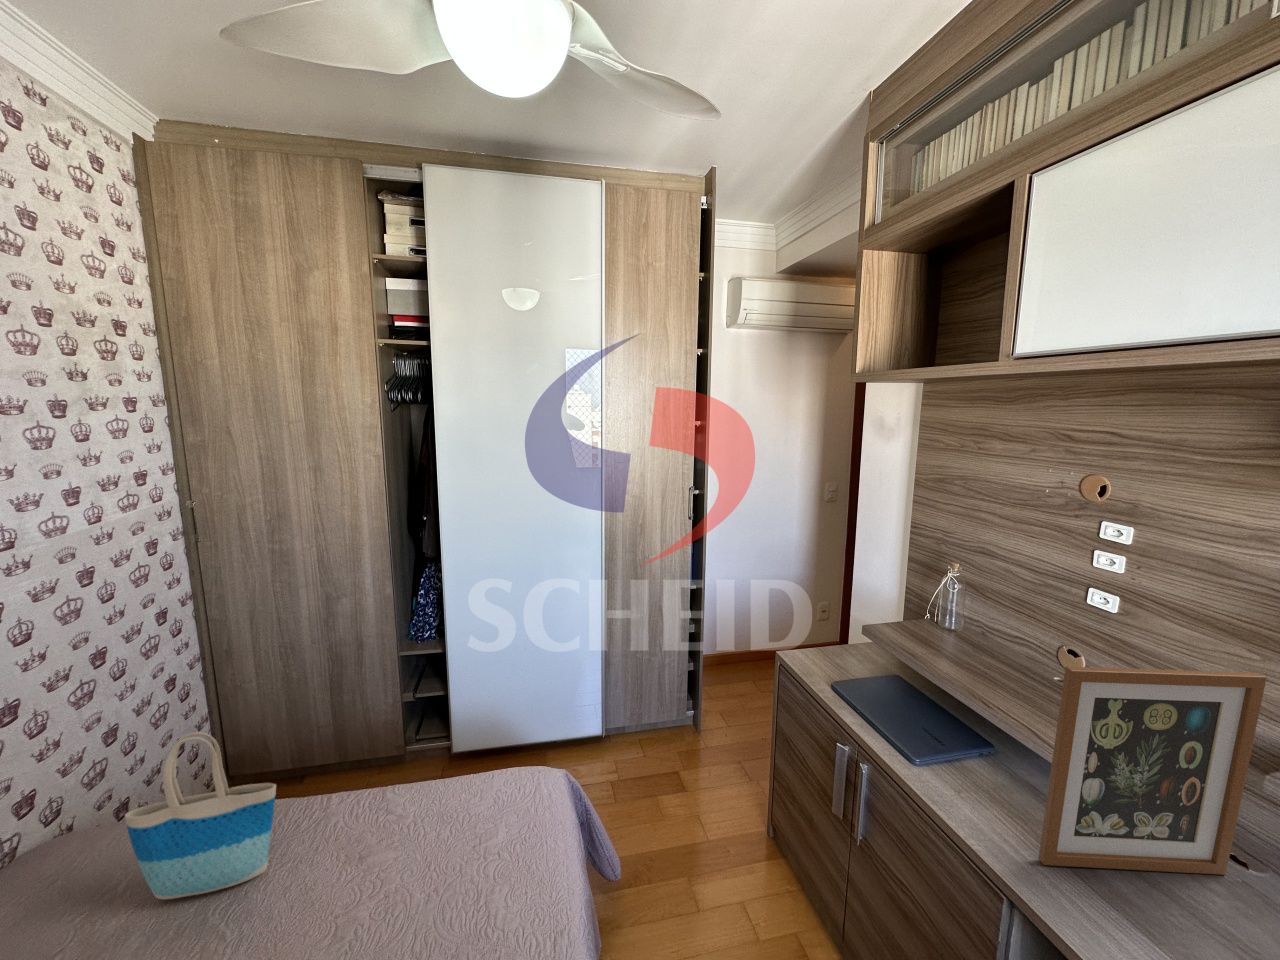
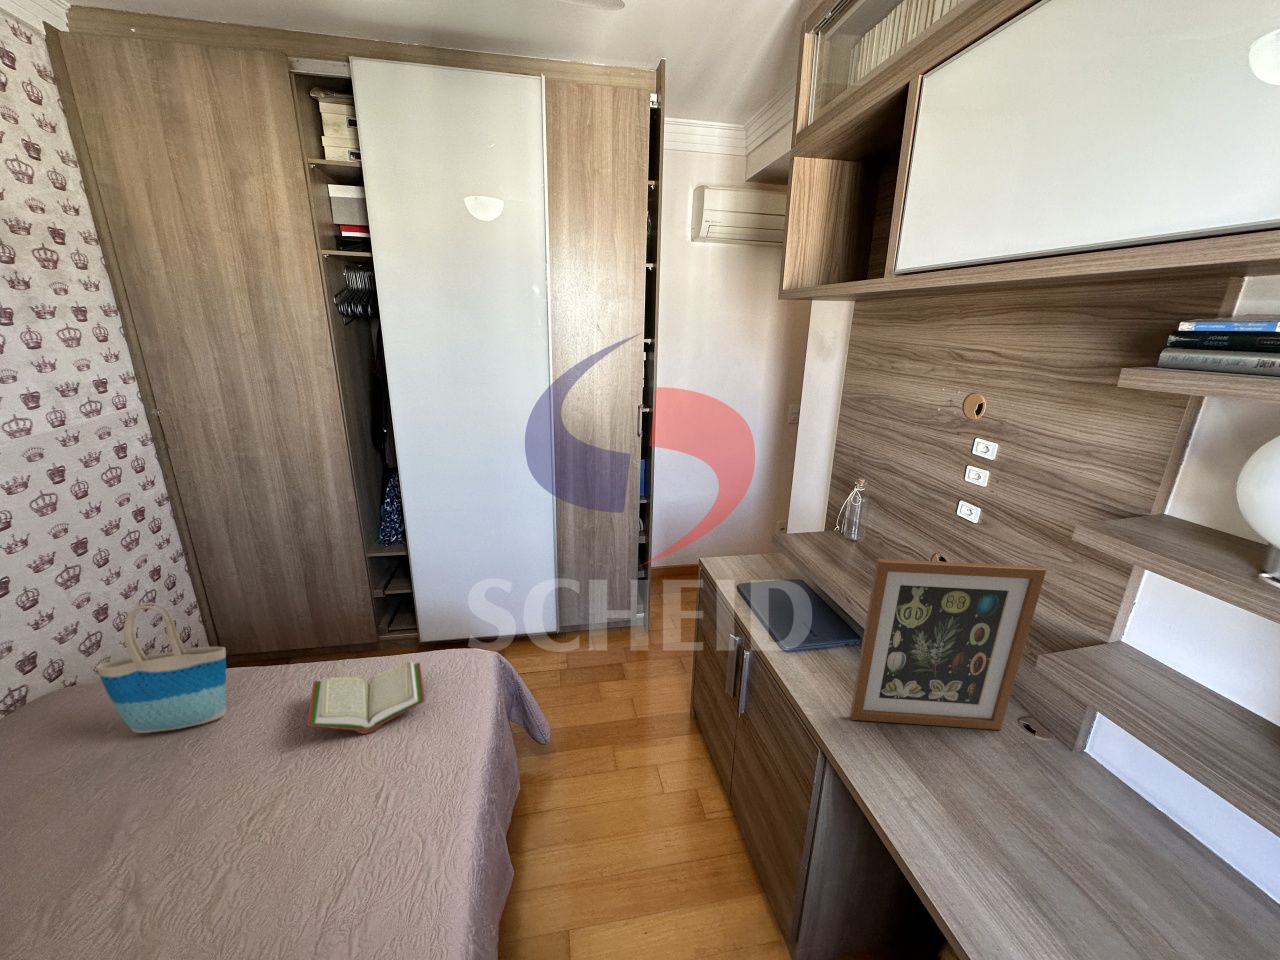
book: none [373,791,507,892] -> present [307,662,425,734]

